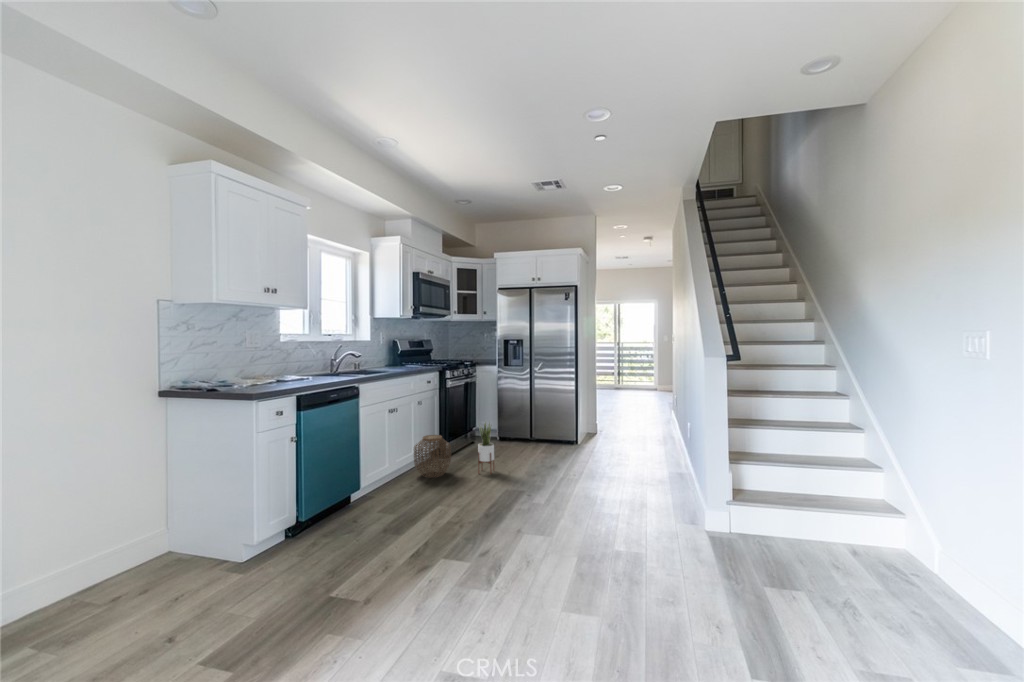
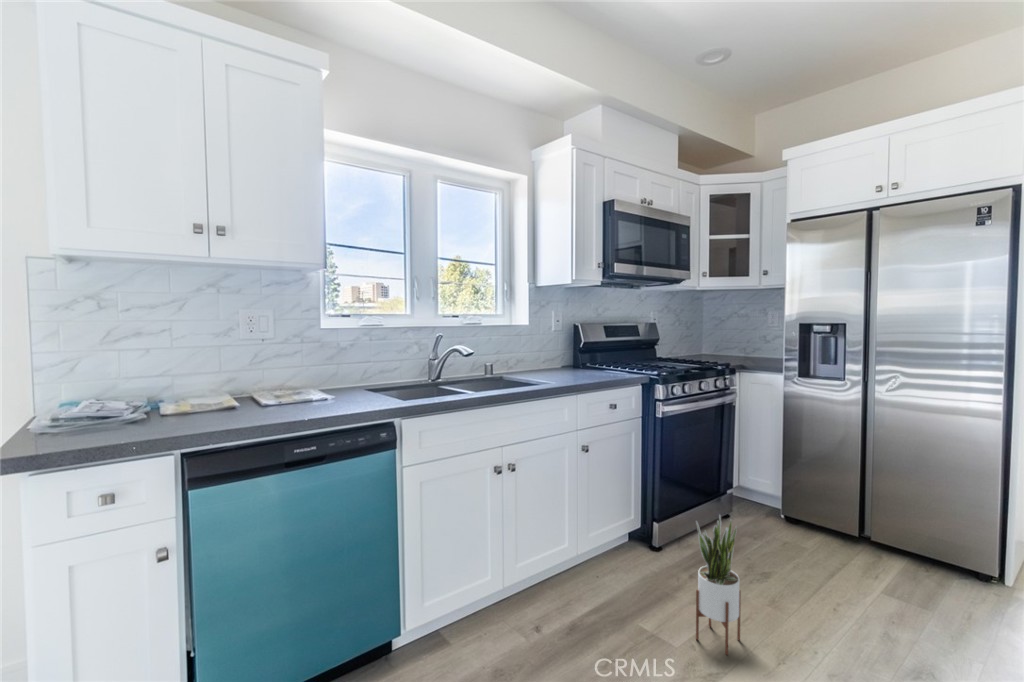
woven basket: present [414,435,451,478] -> none [559,519,637,617]

